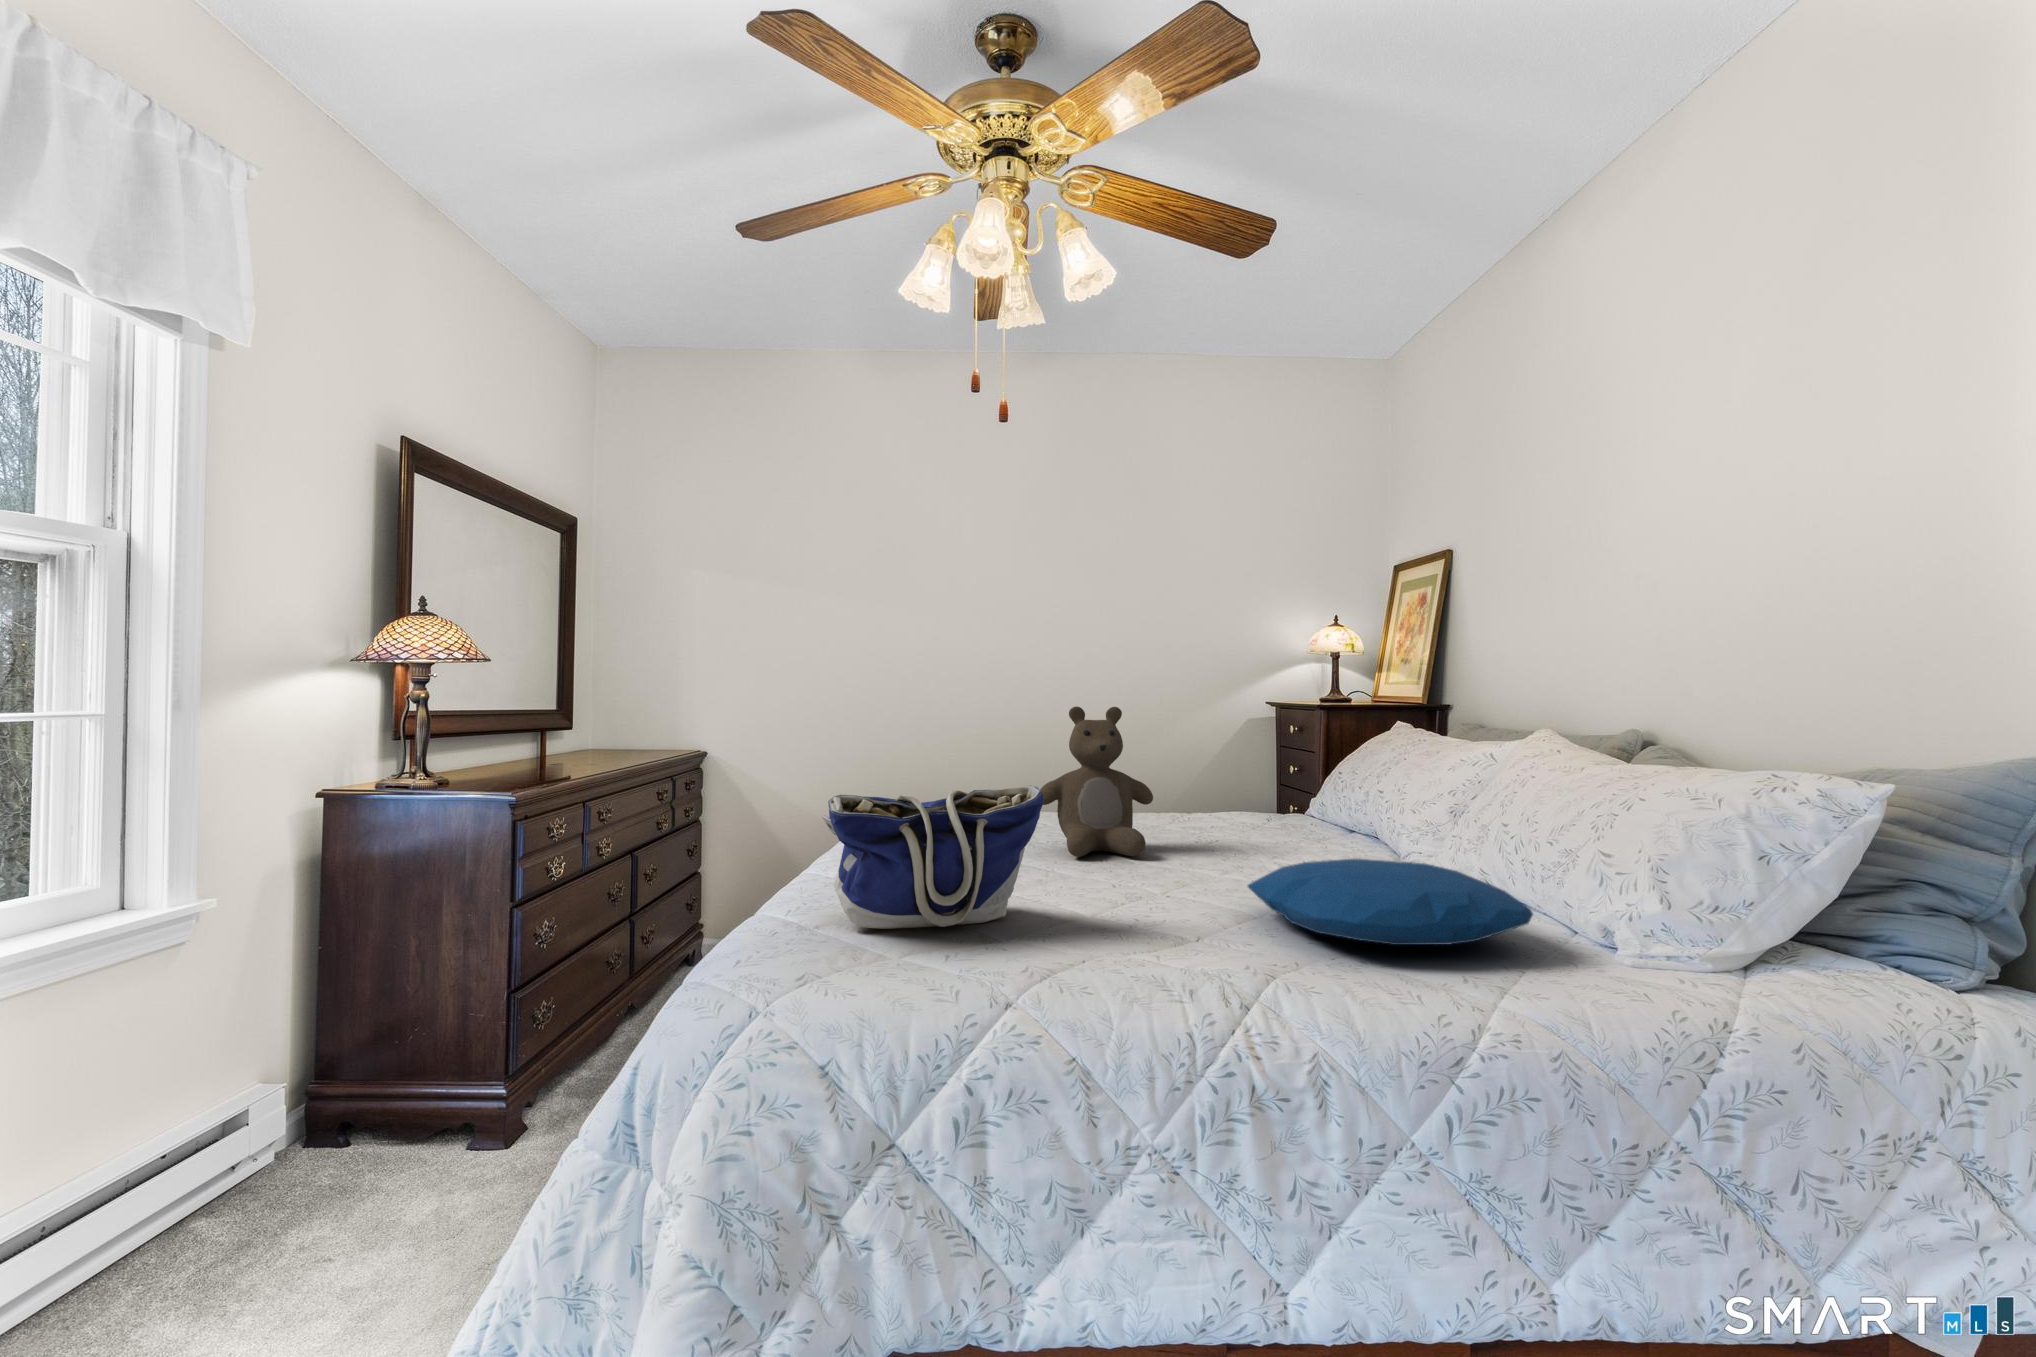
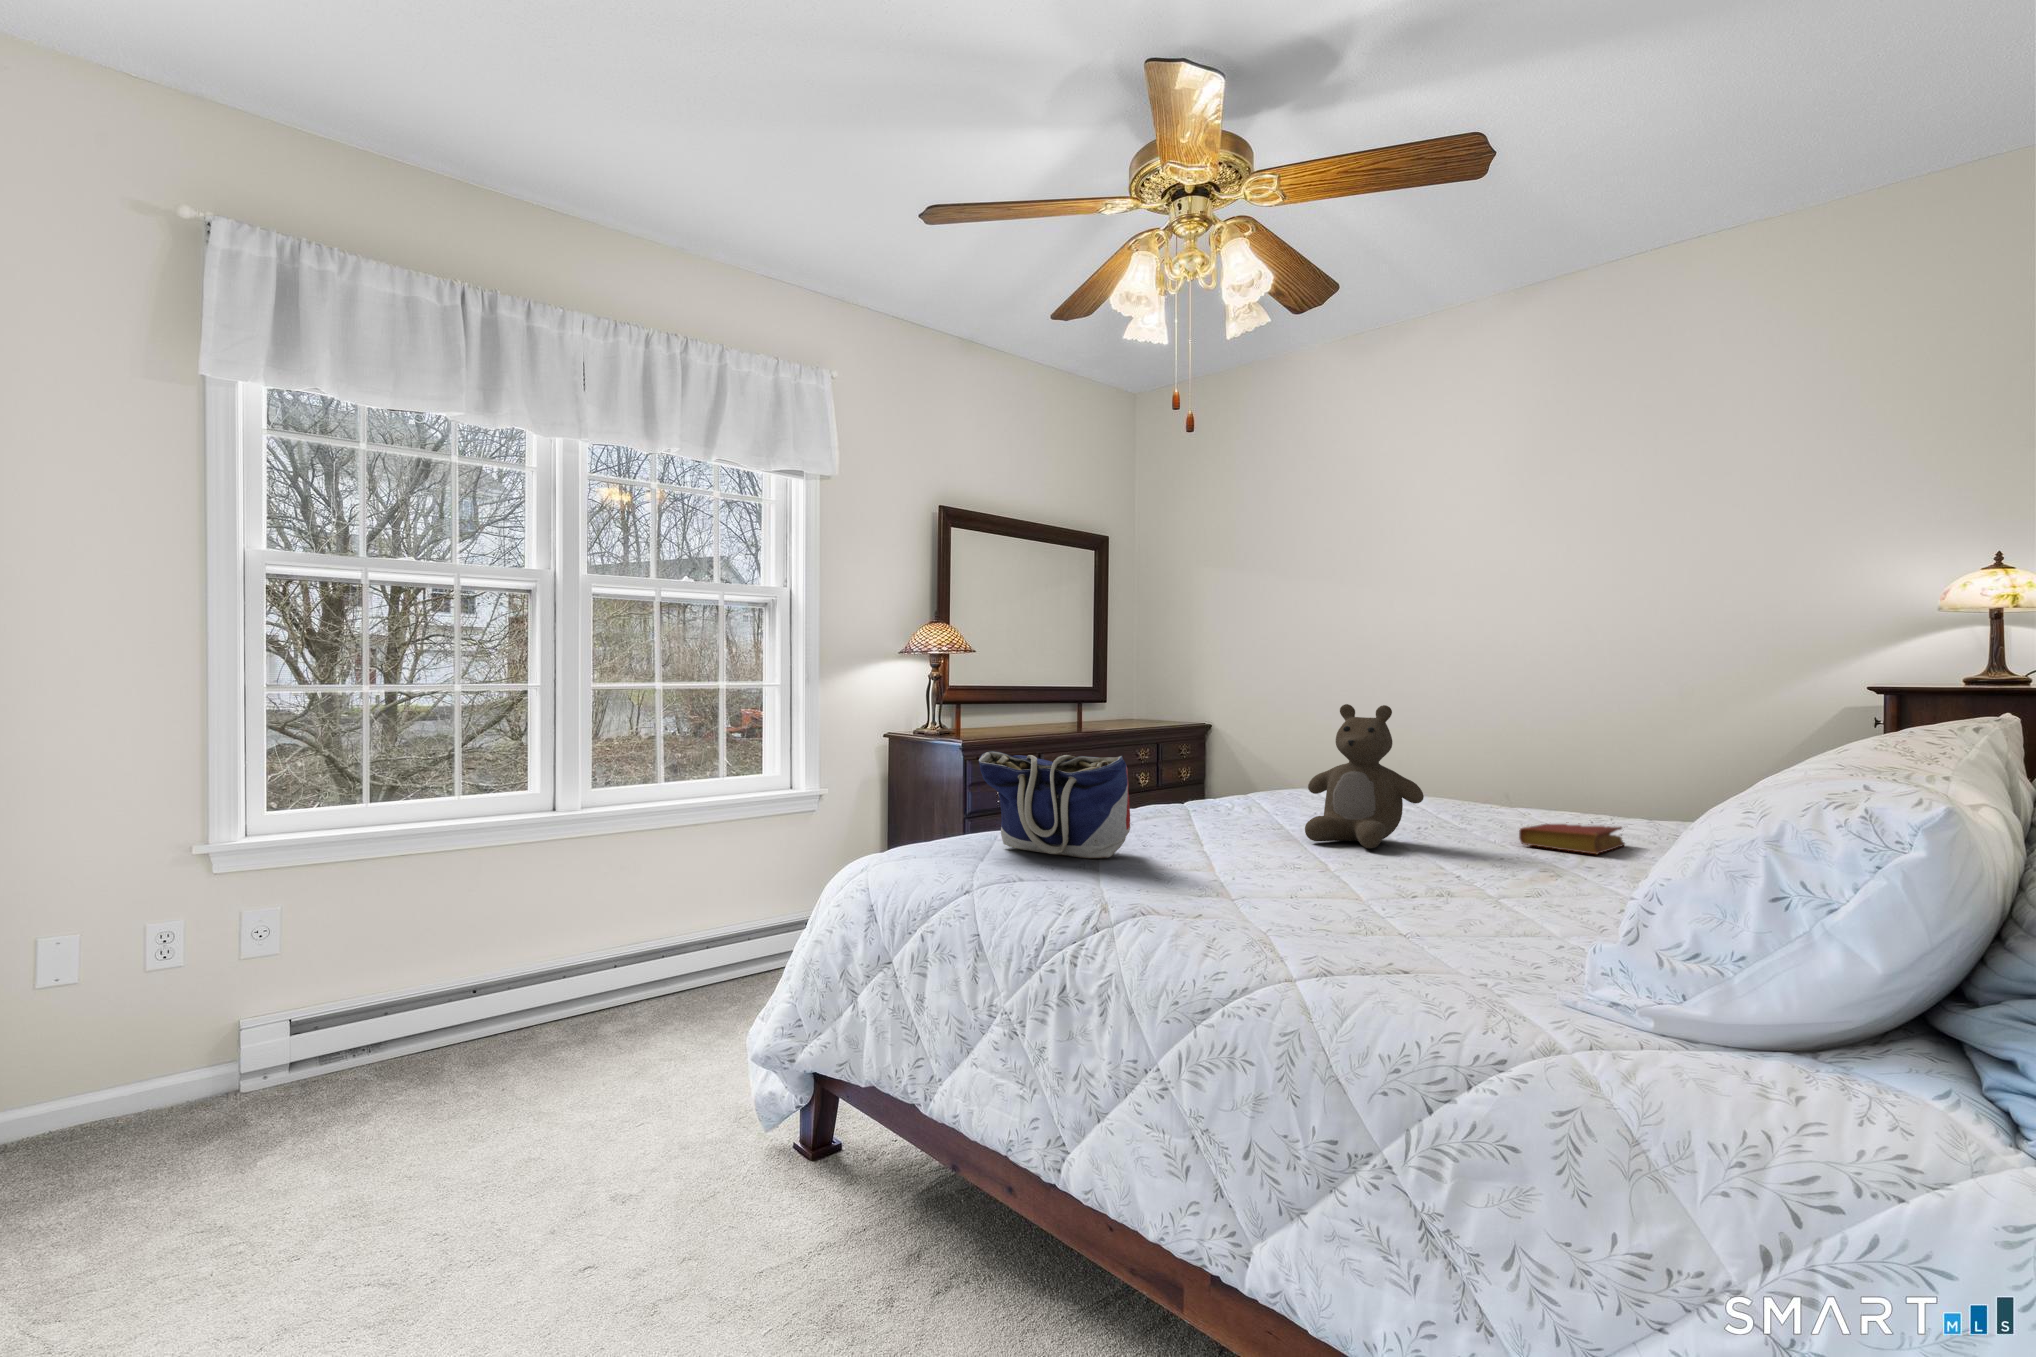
book: none [1176,805,1253,833] -> present [1519,824,1625,854]
pillow: present [1248,859,1533,945] -> none [1238,850,1513,937]

